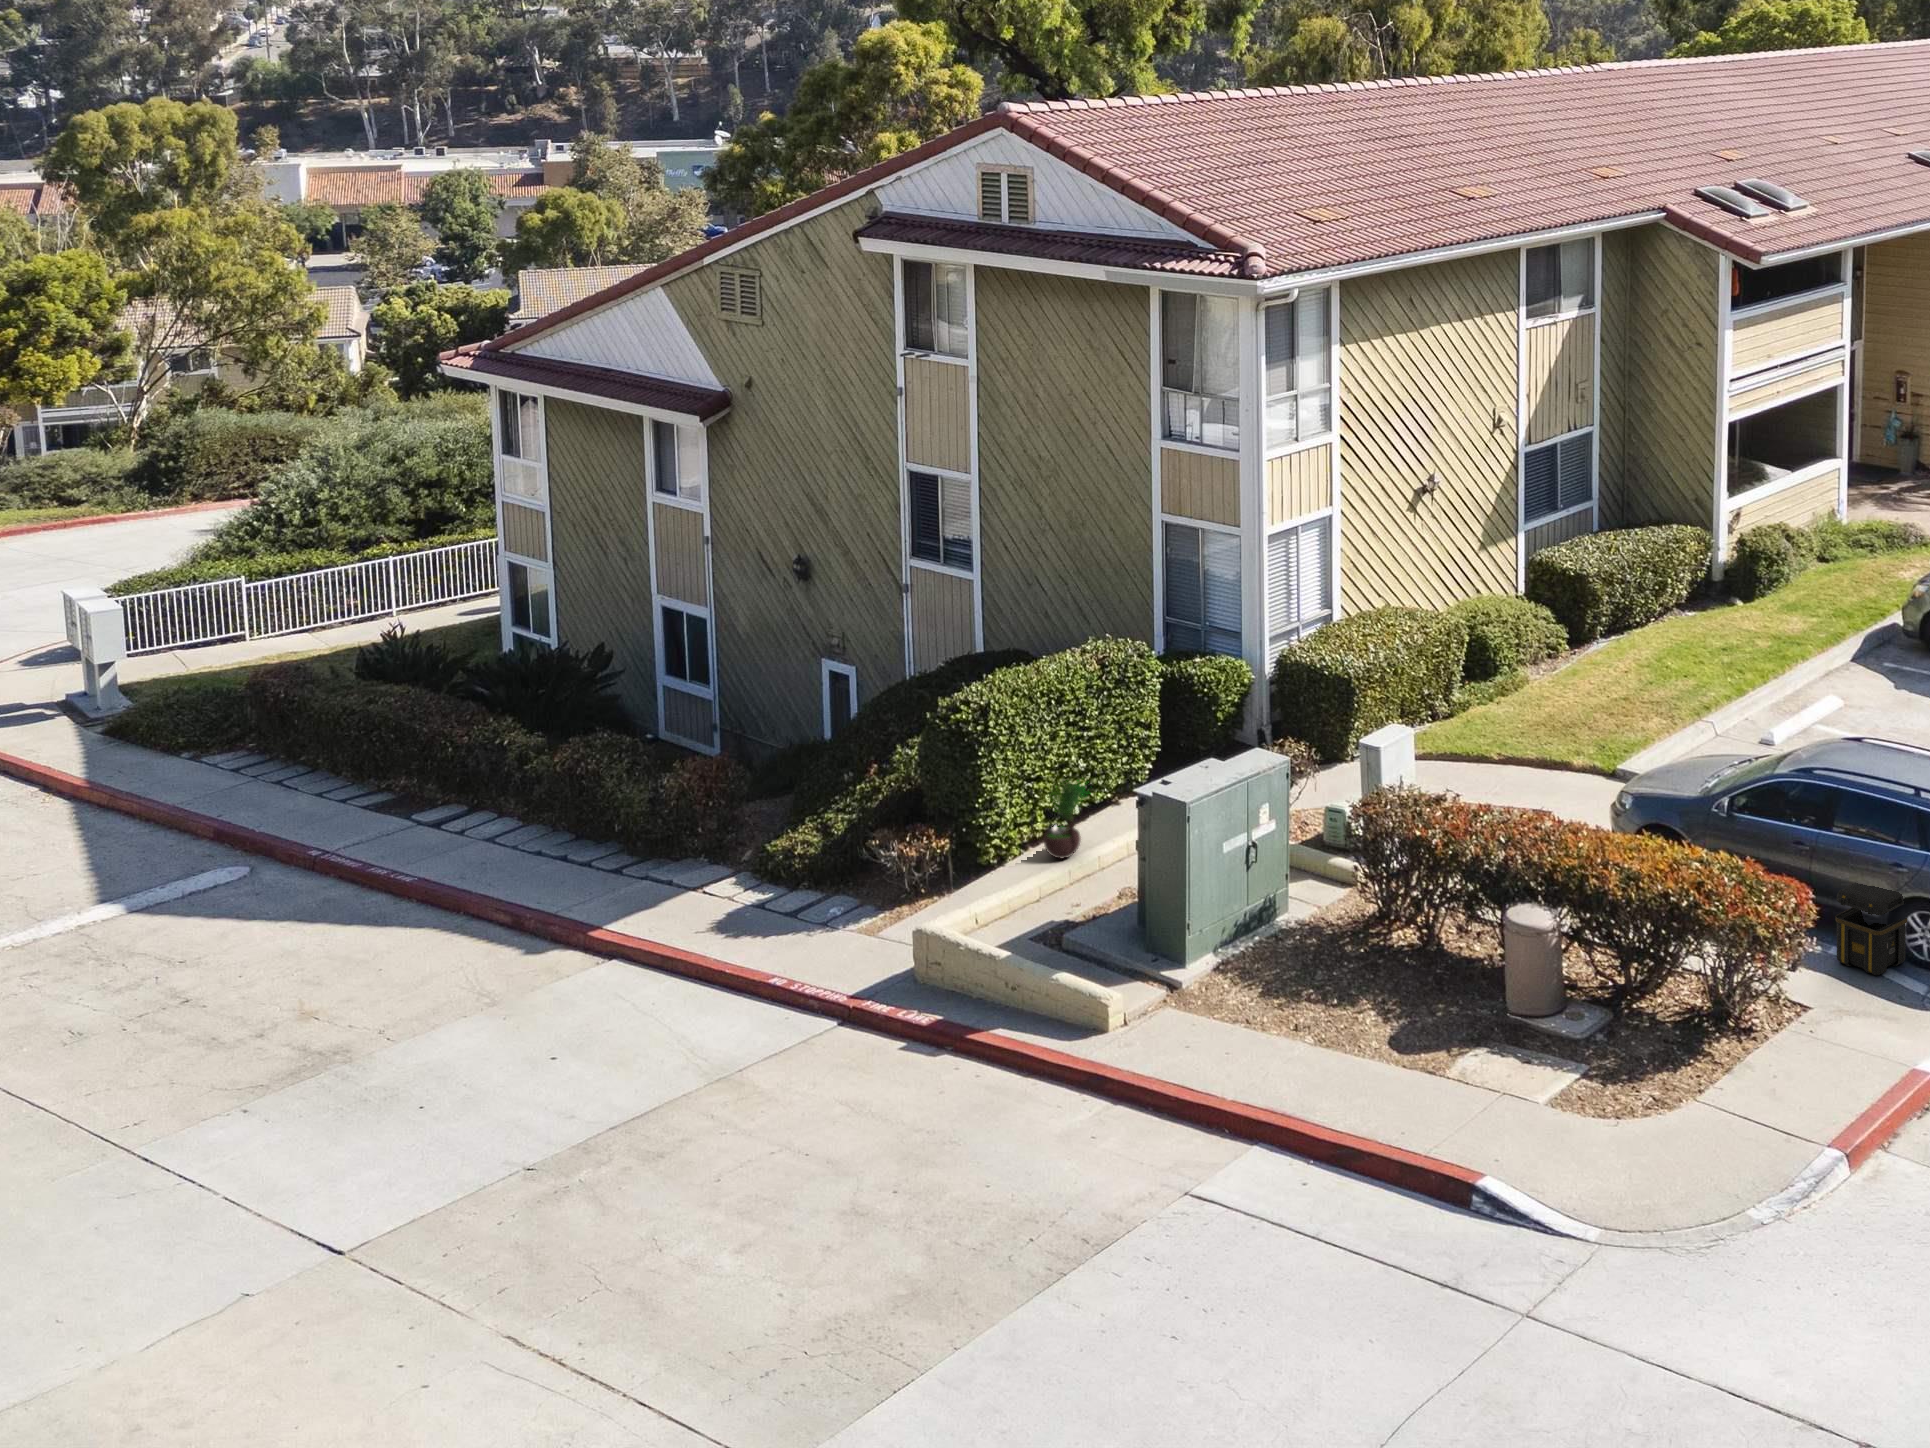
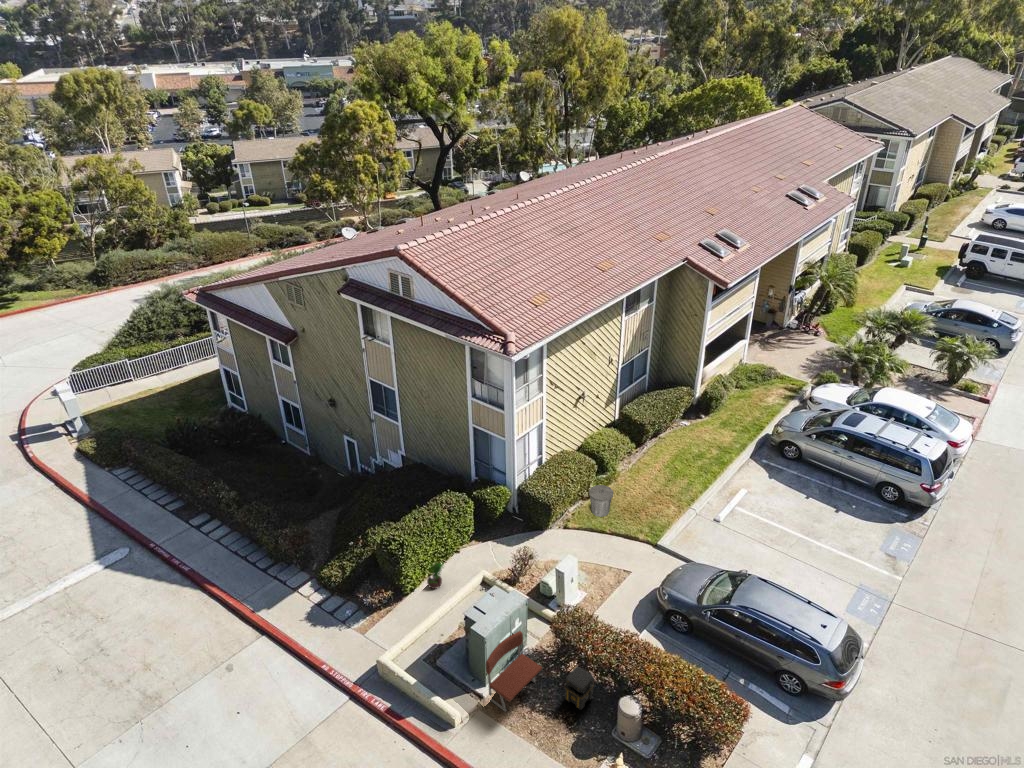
trash can: none [1447,683,1508,756] -> present [589,485,613,517]
bench: none [1190,828,1327,1011] -> present [486,631,542,712]
toolbox: present [1835,882,1907,975] -> present [565,667,594,710]

